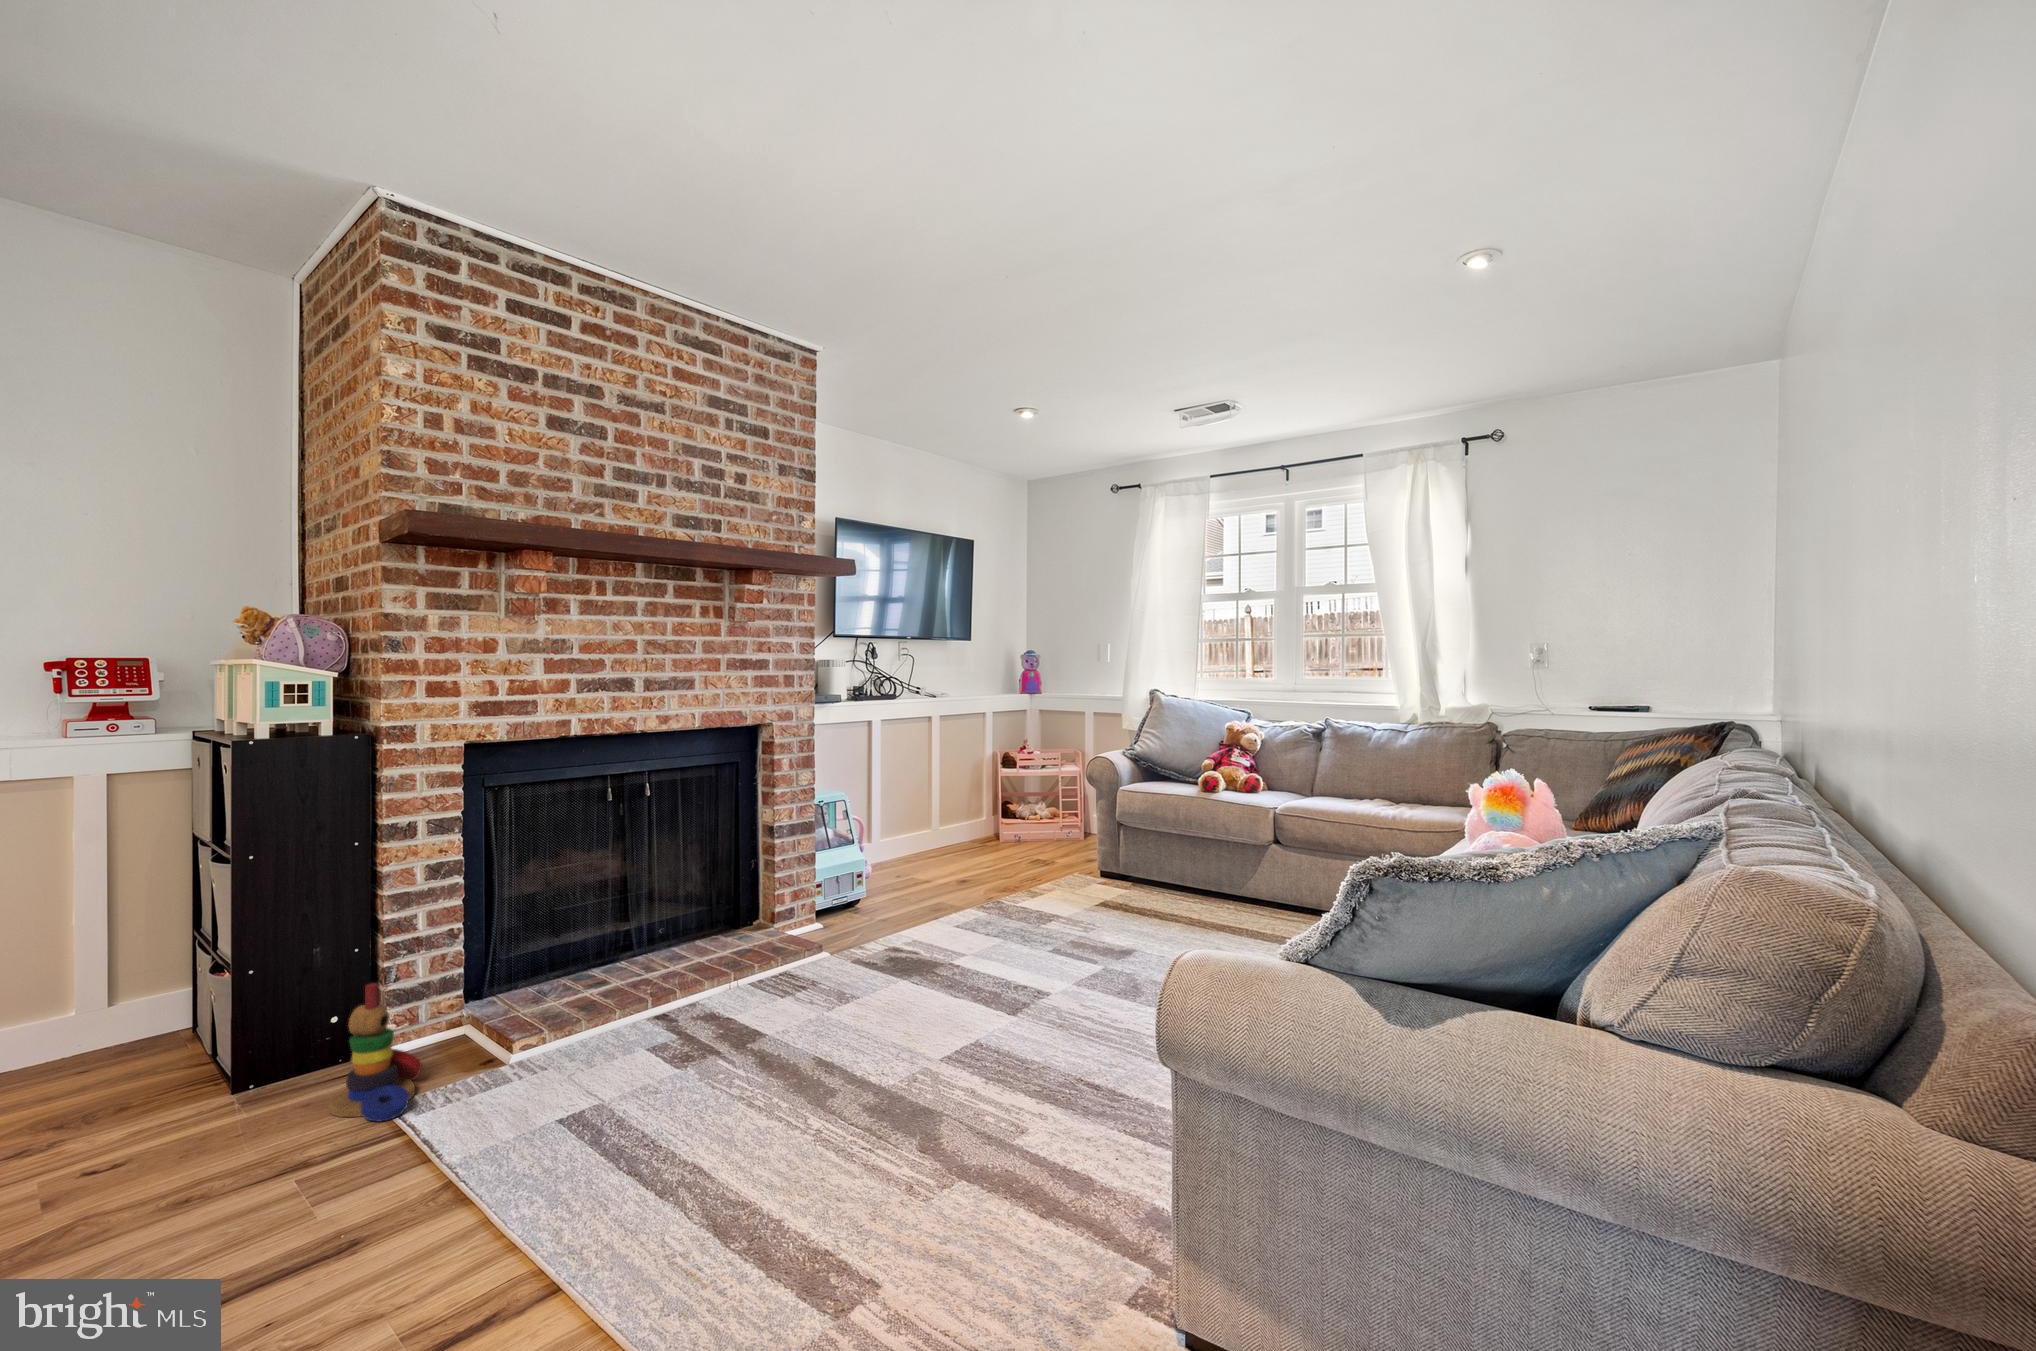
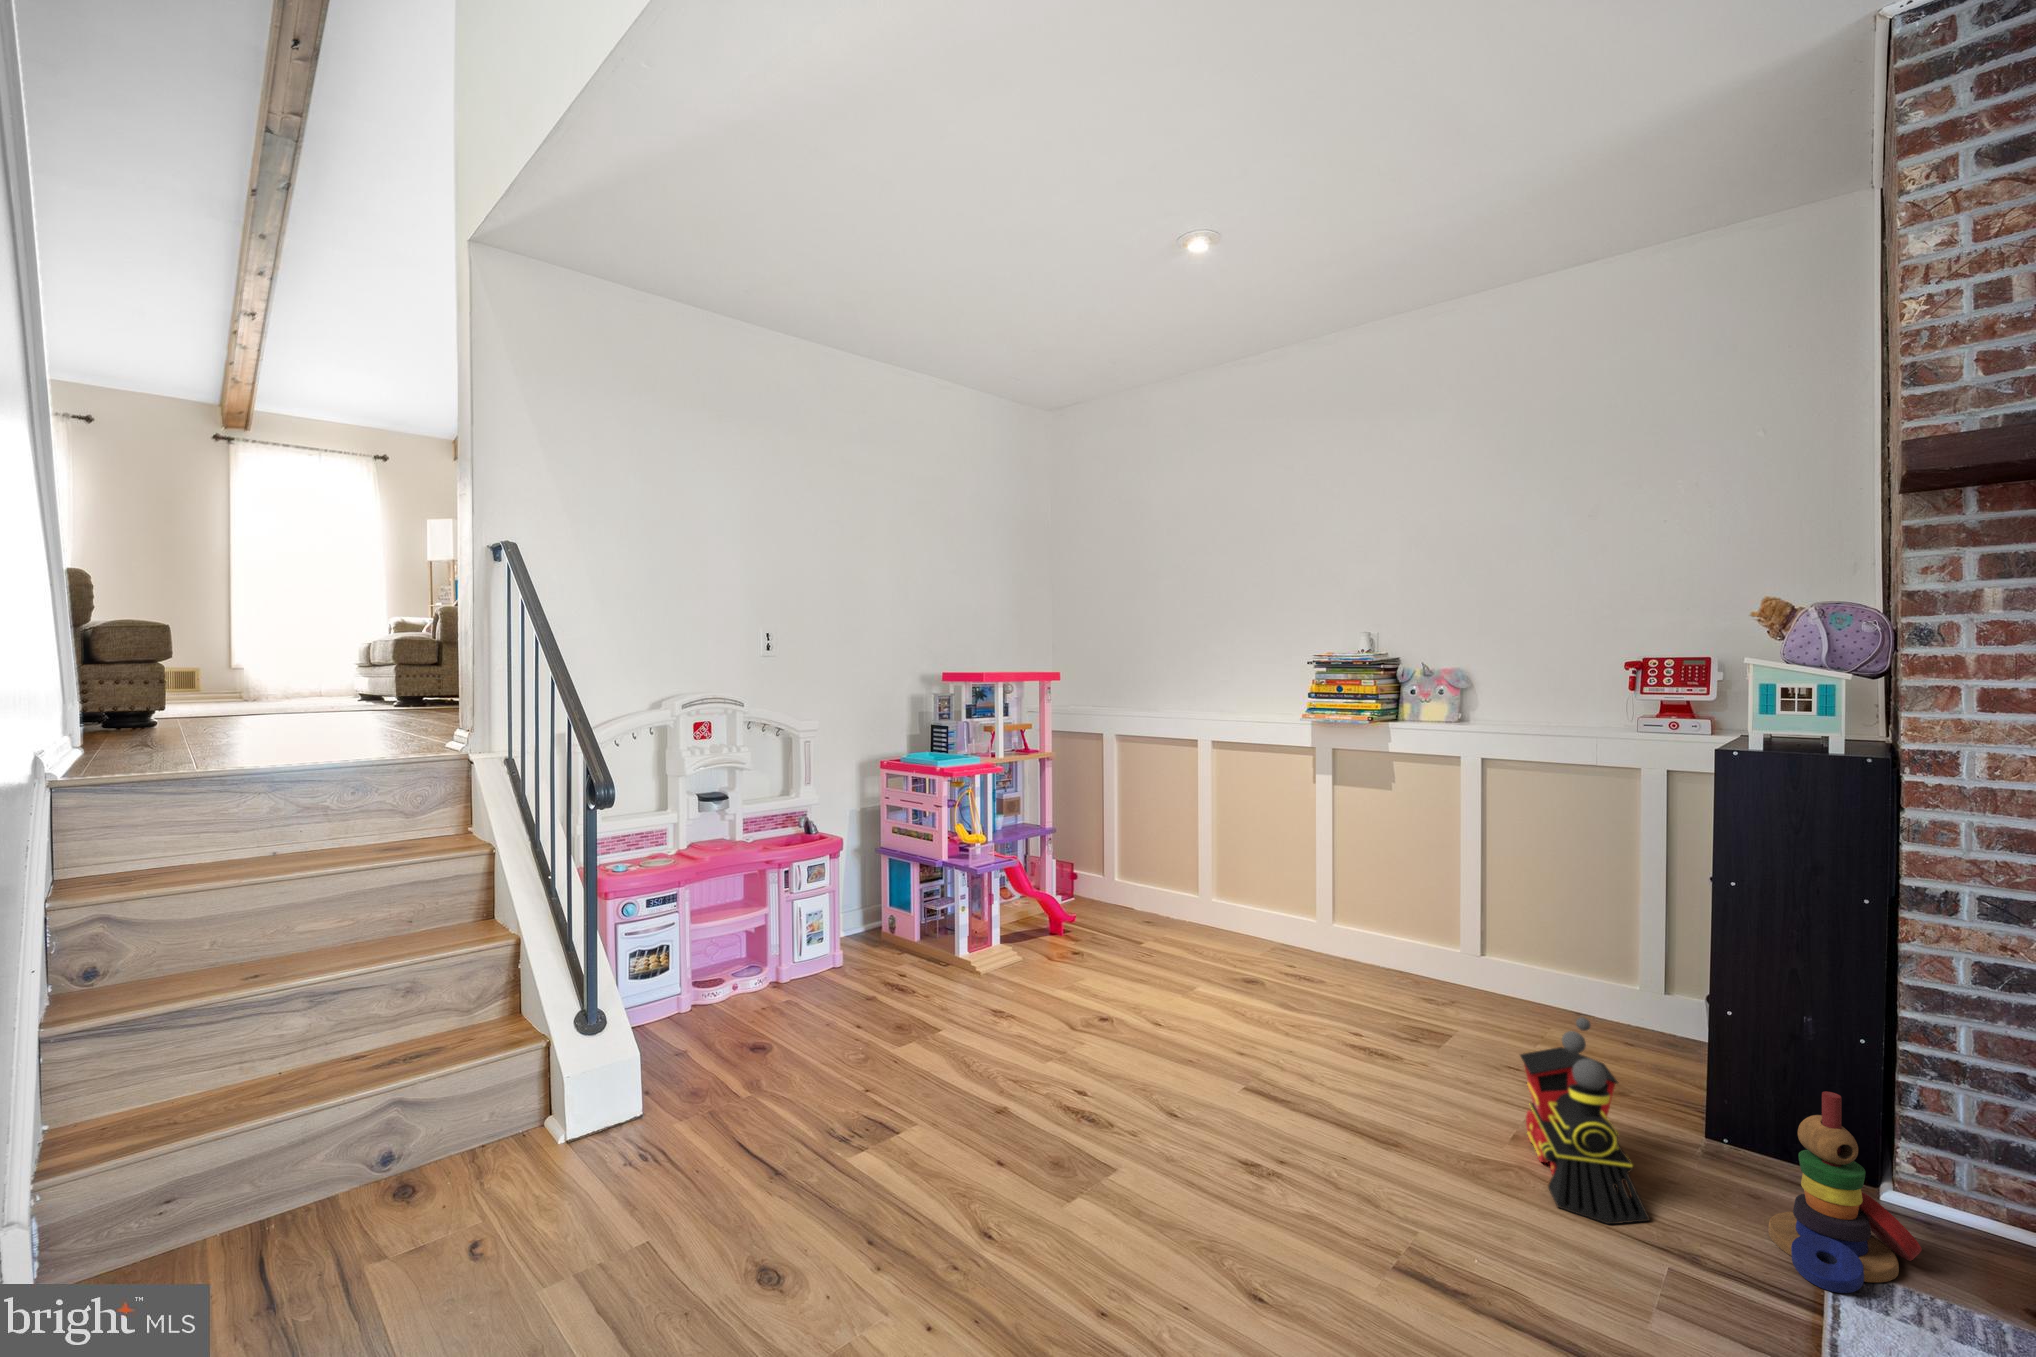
toy train: none [64,1013,252,1195] -> present [1520,1017,1650,1224]

